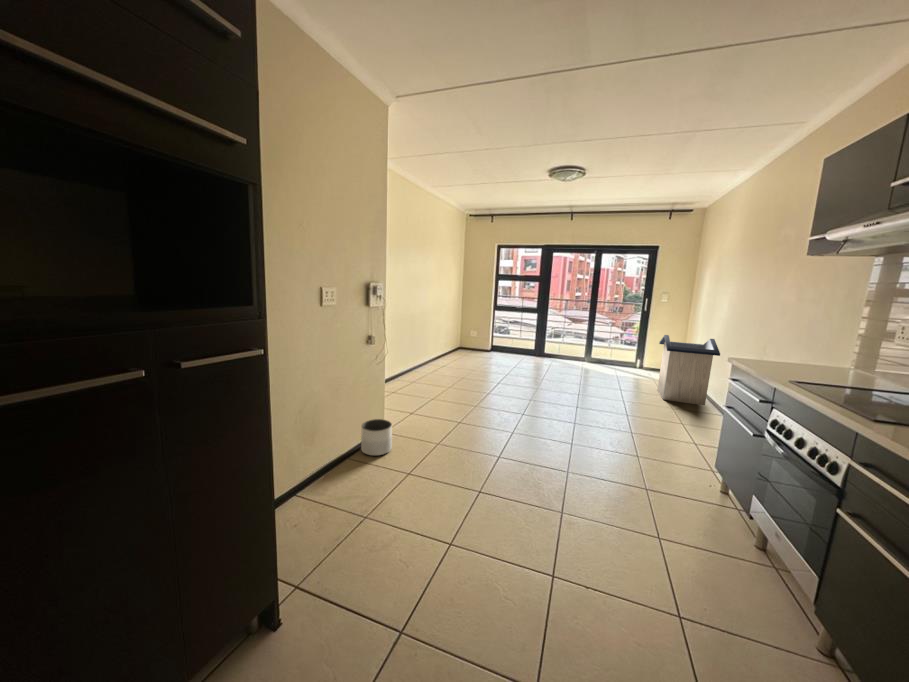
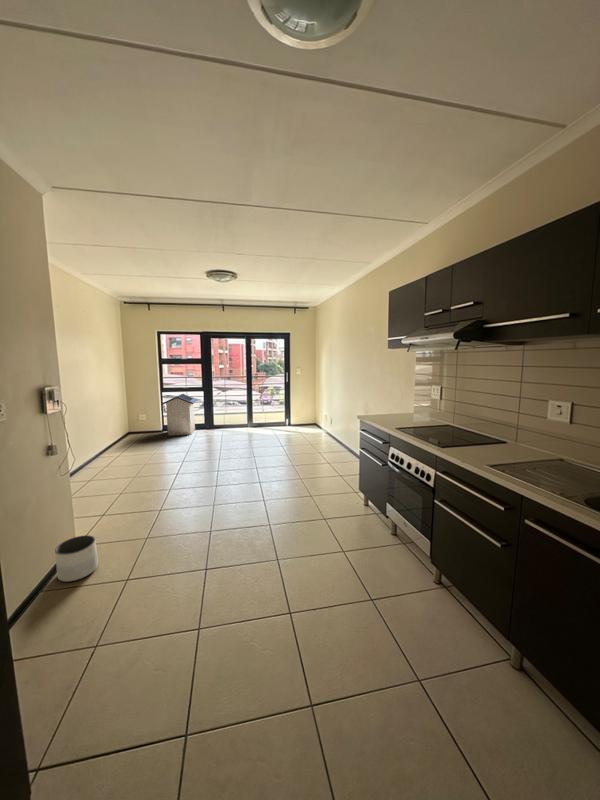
trash can: present [657,335,720,405] -> present [162,394,197,436]

